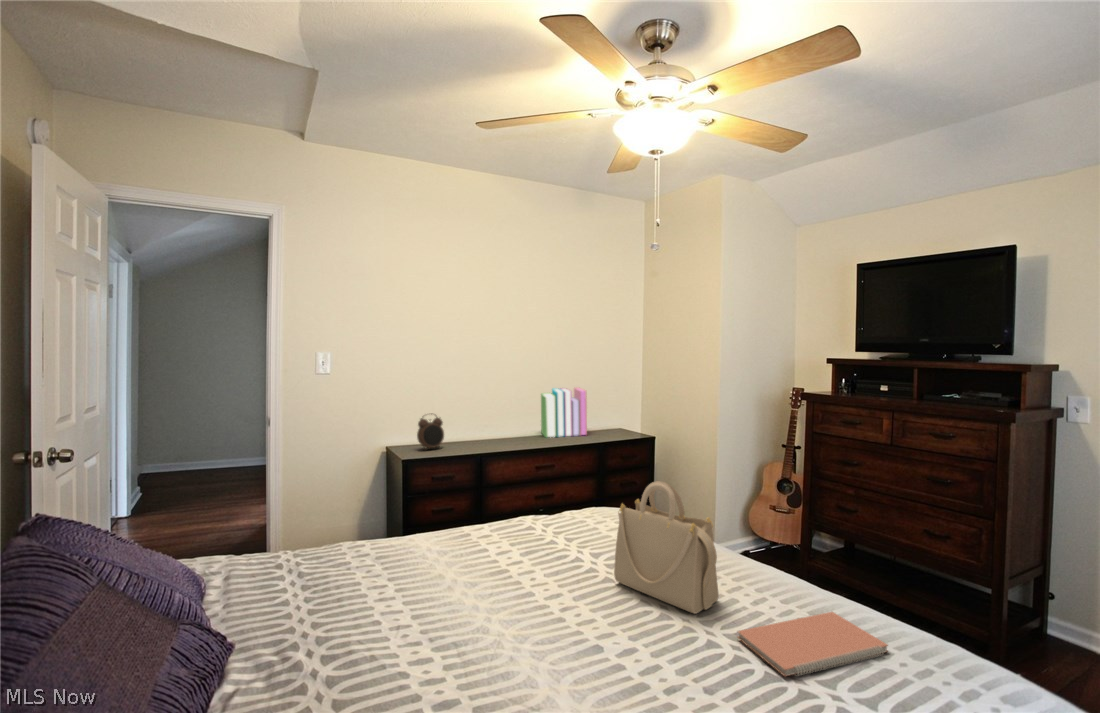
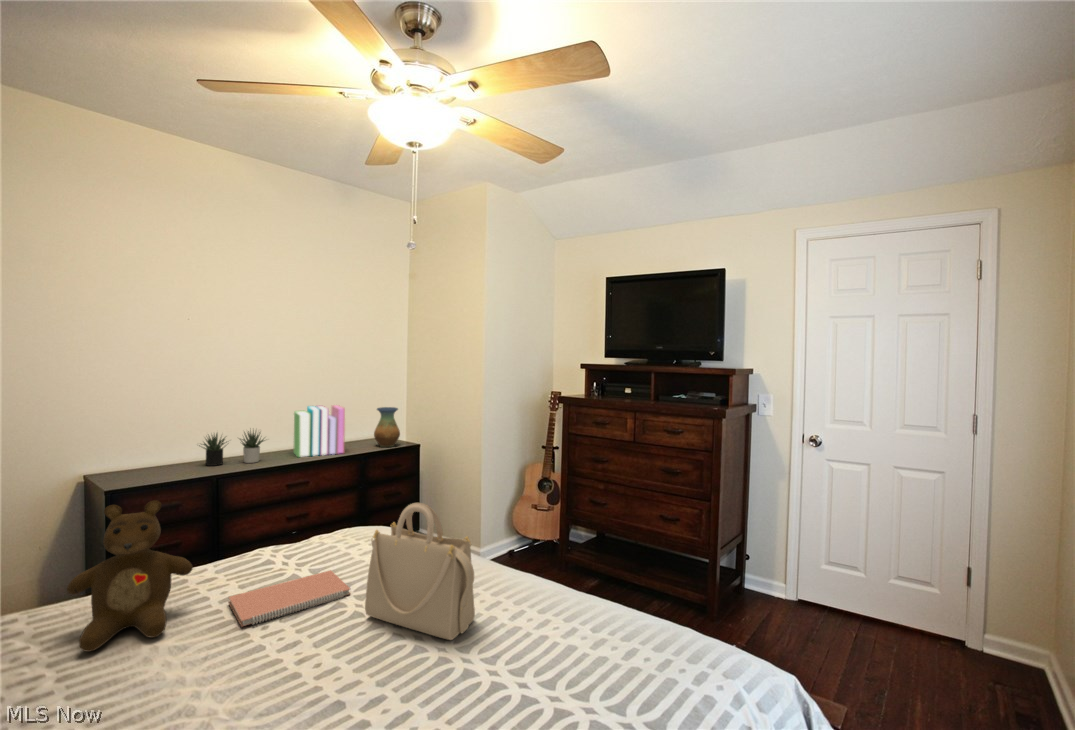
vase: none [615,390,641,431] -> present [374,407,400,447]
succulent plant: none [463,408,522,442] -> present [199,431,264,466]
alarm clock: present [417,417,444,448] -> none [129,435,169,479]
teddy bear: none [396,465,476,576] -> present [67,500,193,652]
notebook: present [737,612,888,676] -> present [228,570,350,626]

